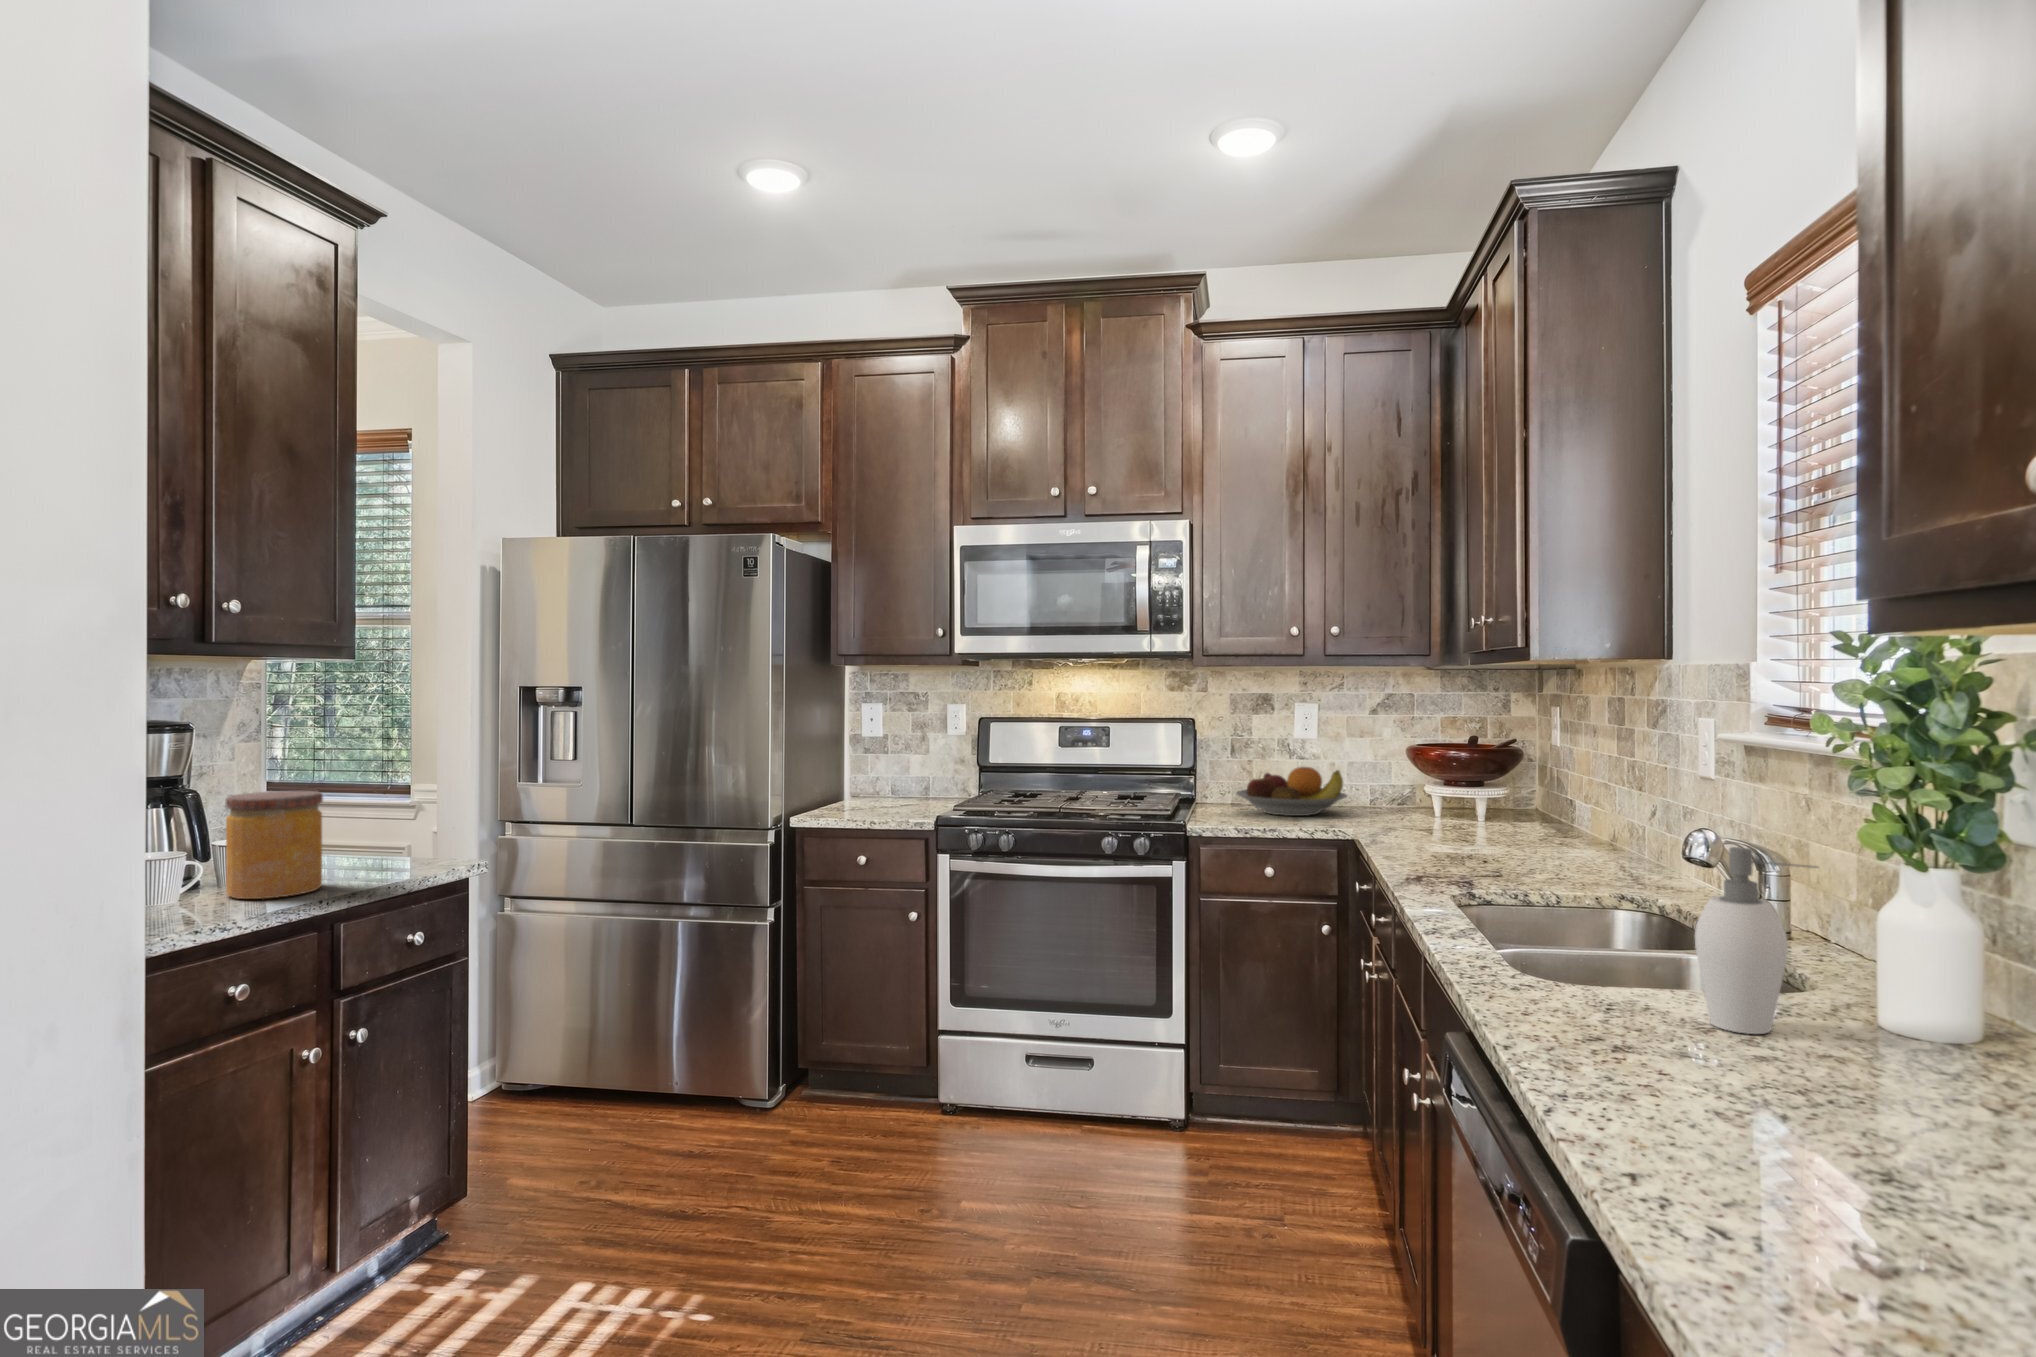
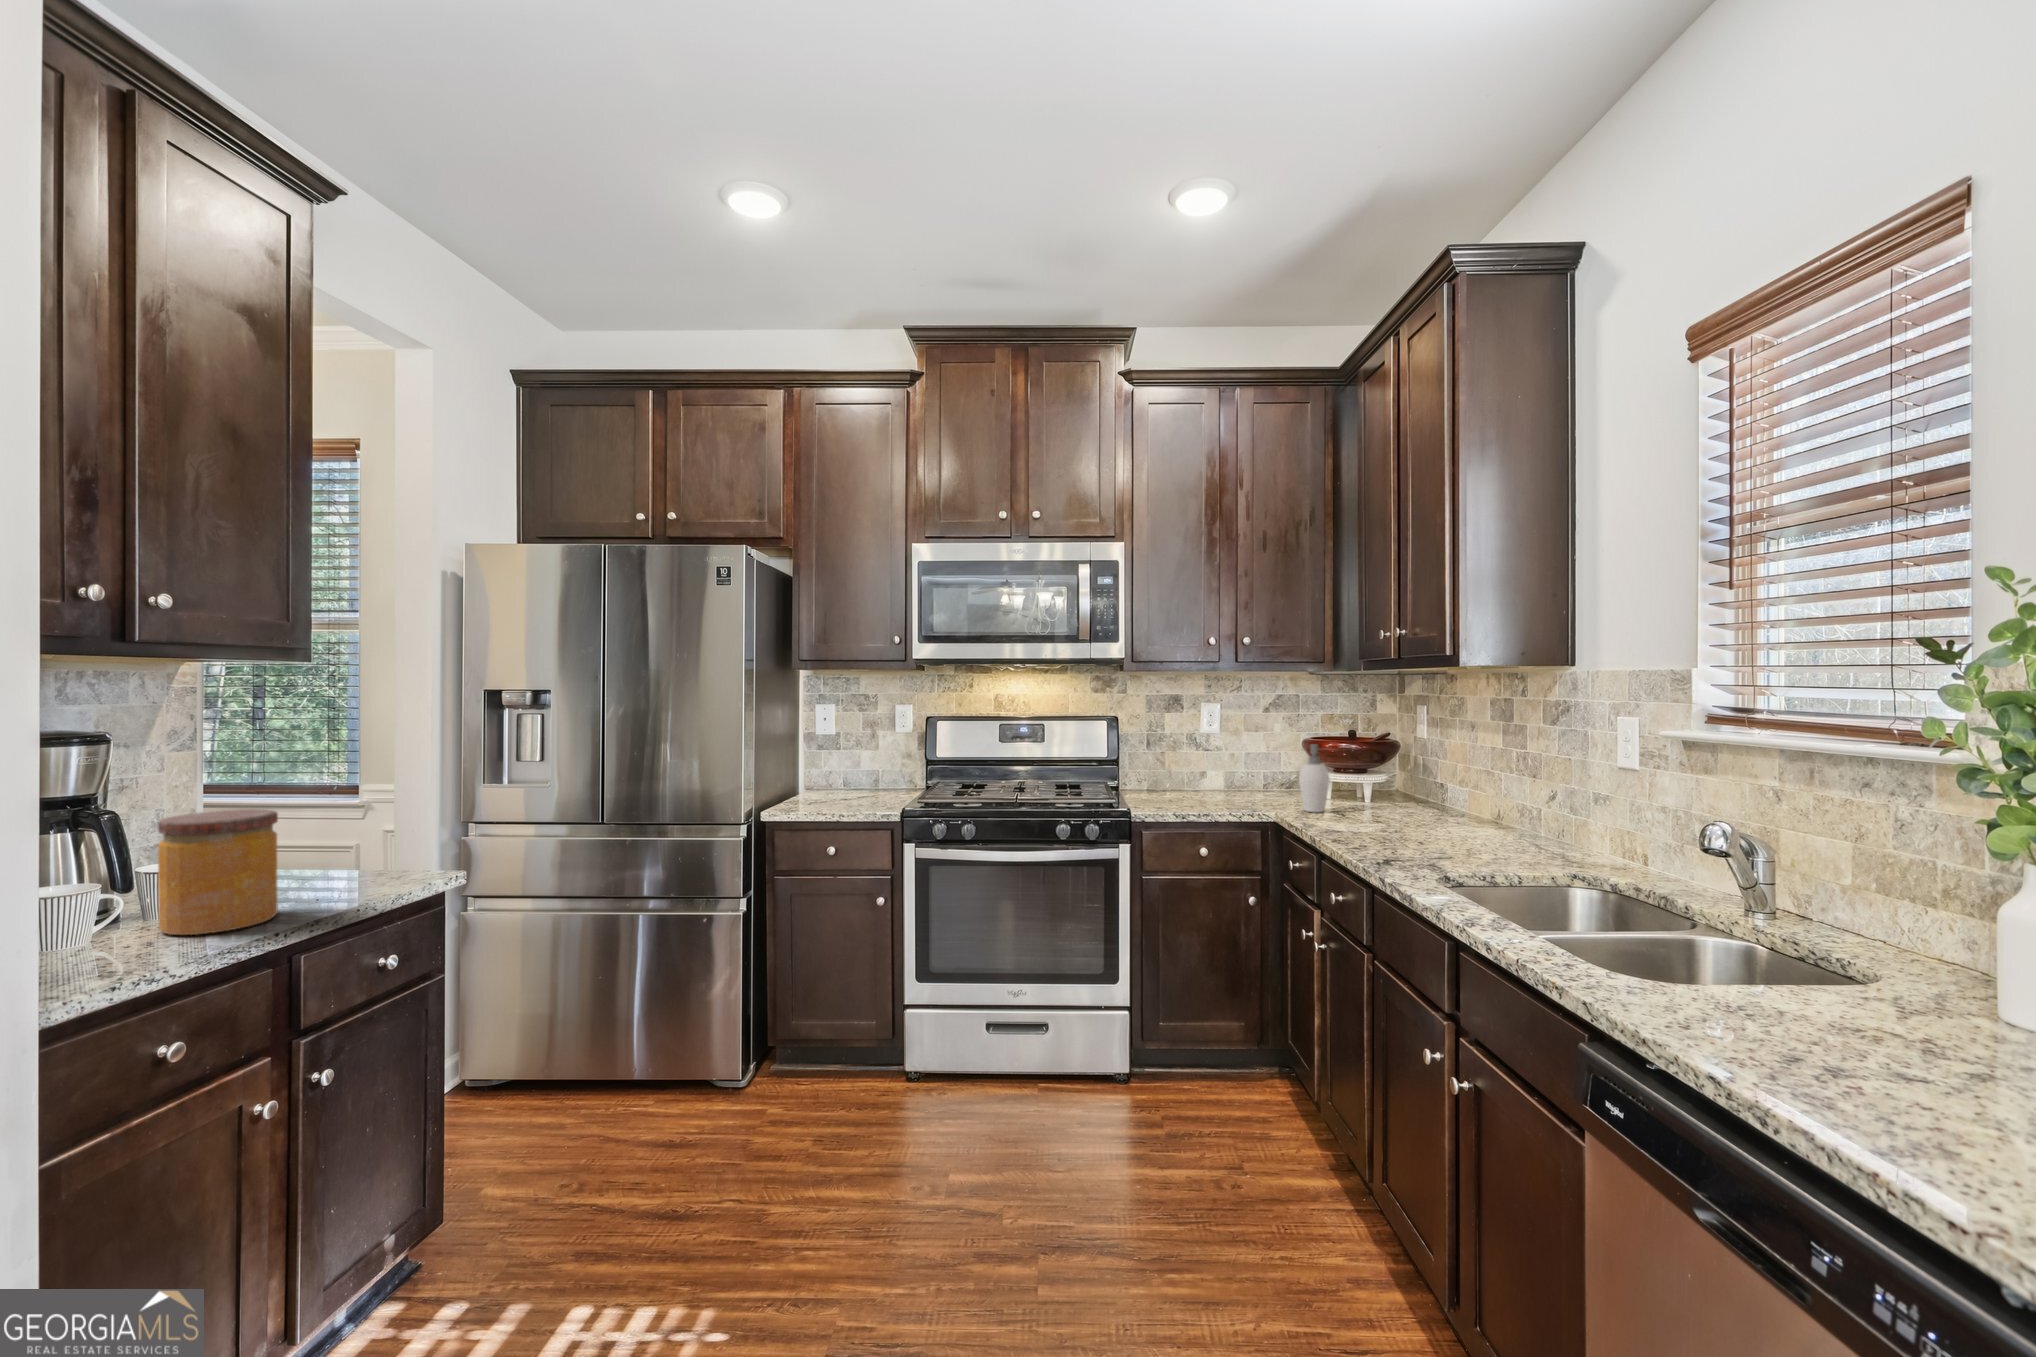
fruit bowl: present [1236,767,1347,816] -> none [1159,757,1256,800]
soap dispenser: present [1695,847,1818,1034] -> present [1299,744,1330,812]

